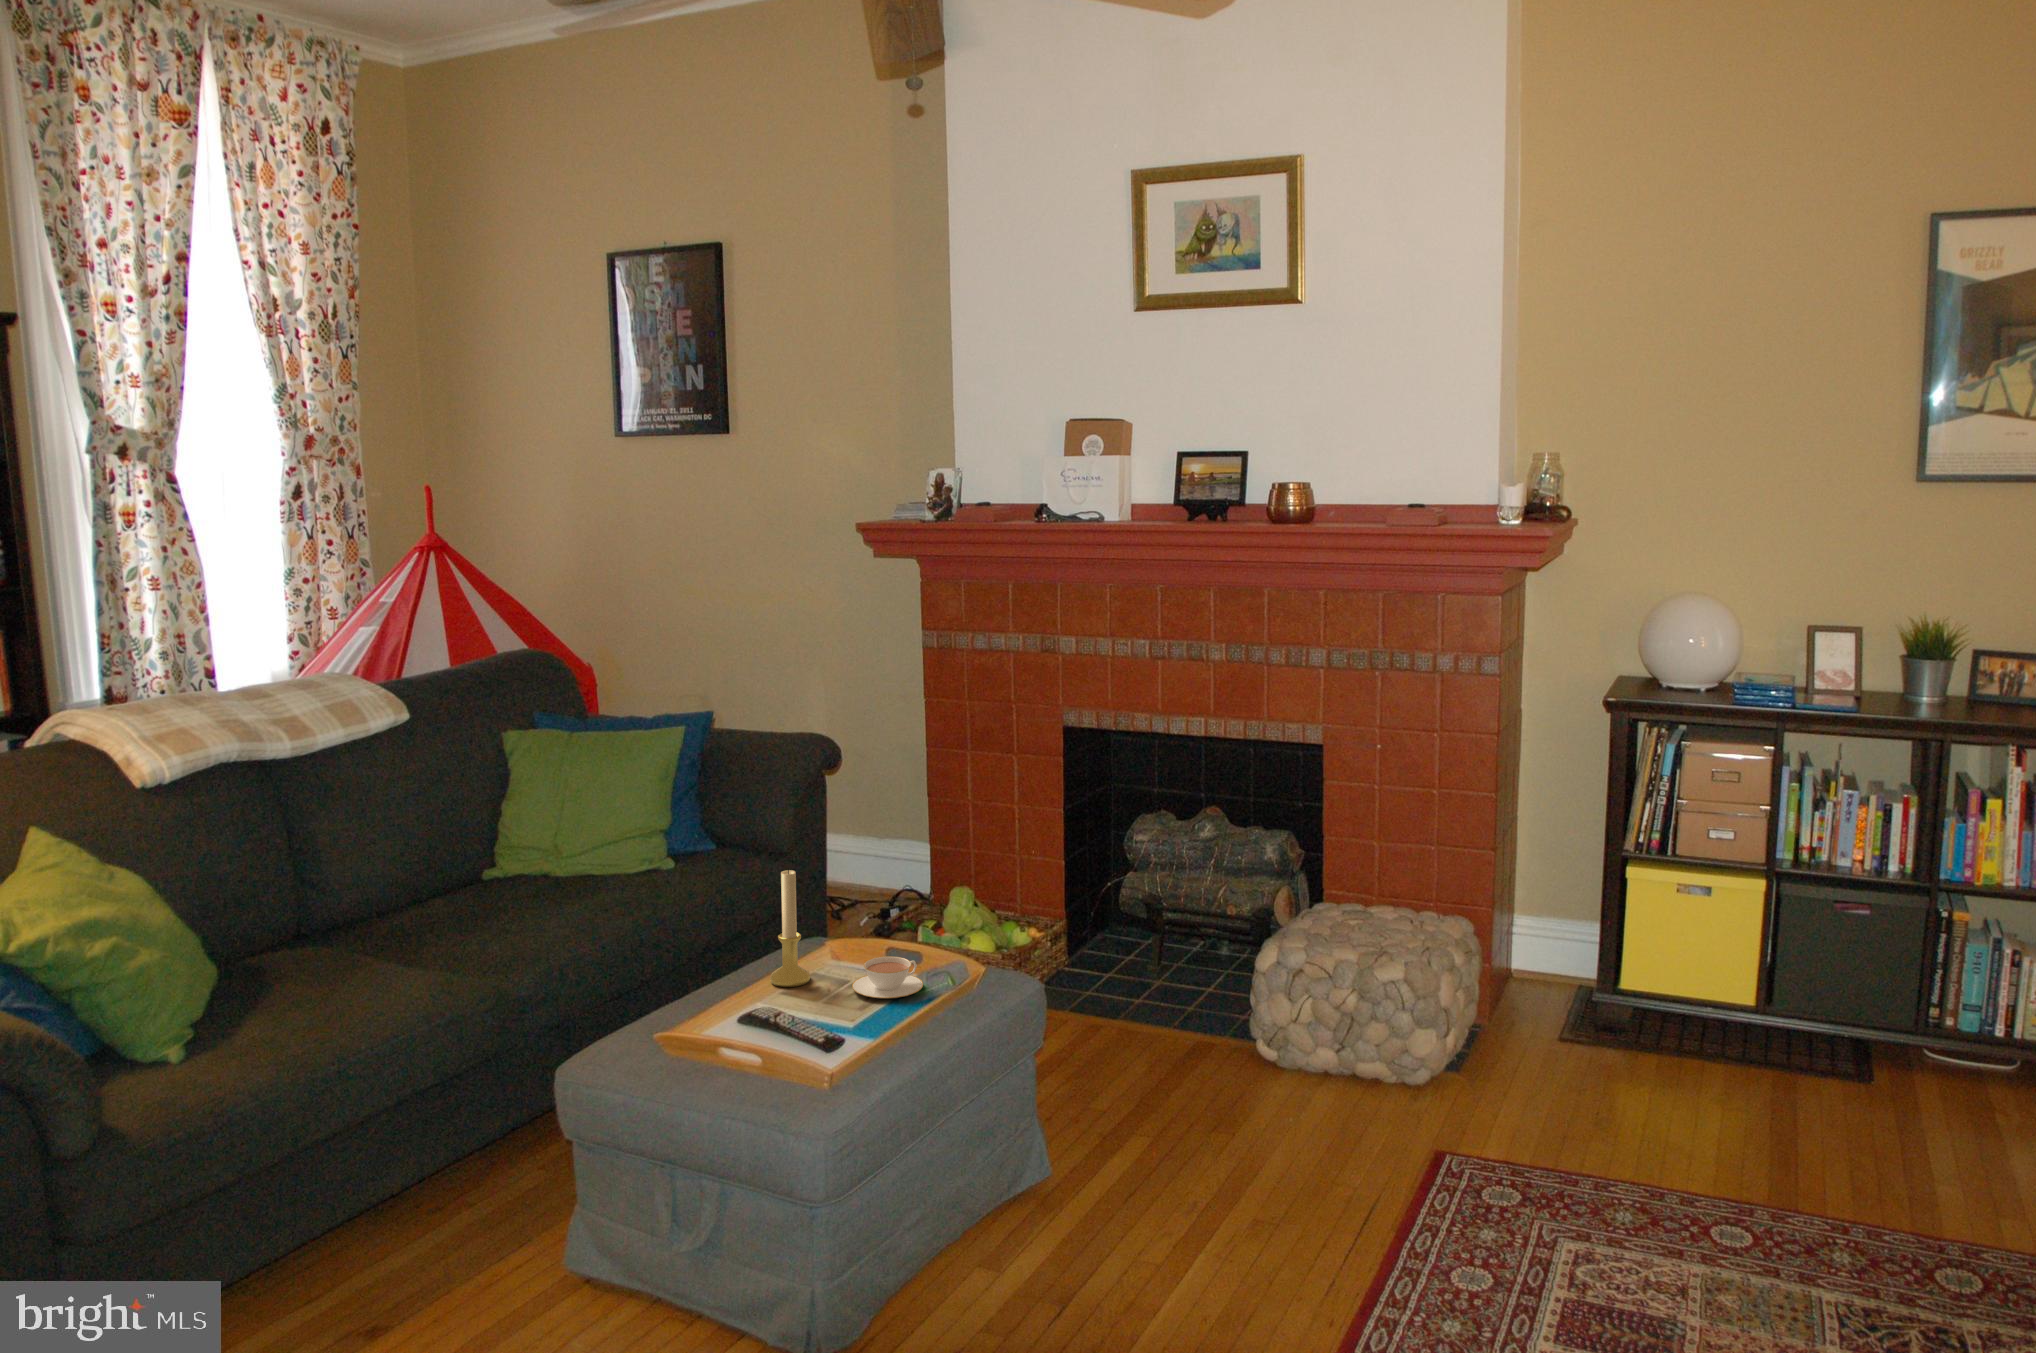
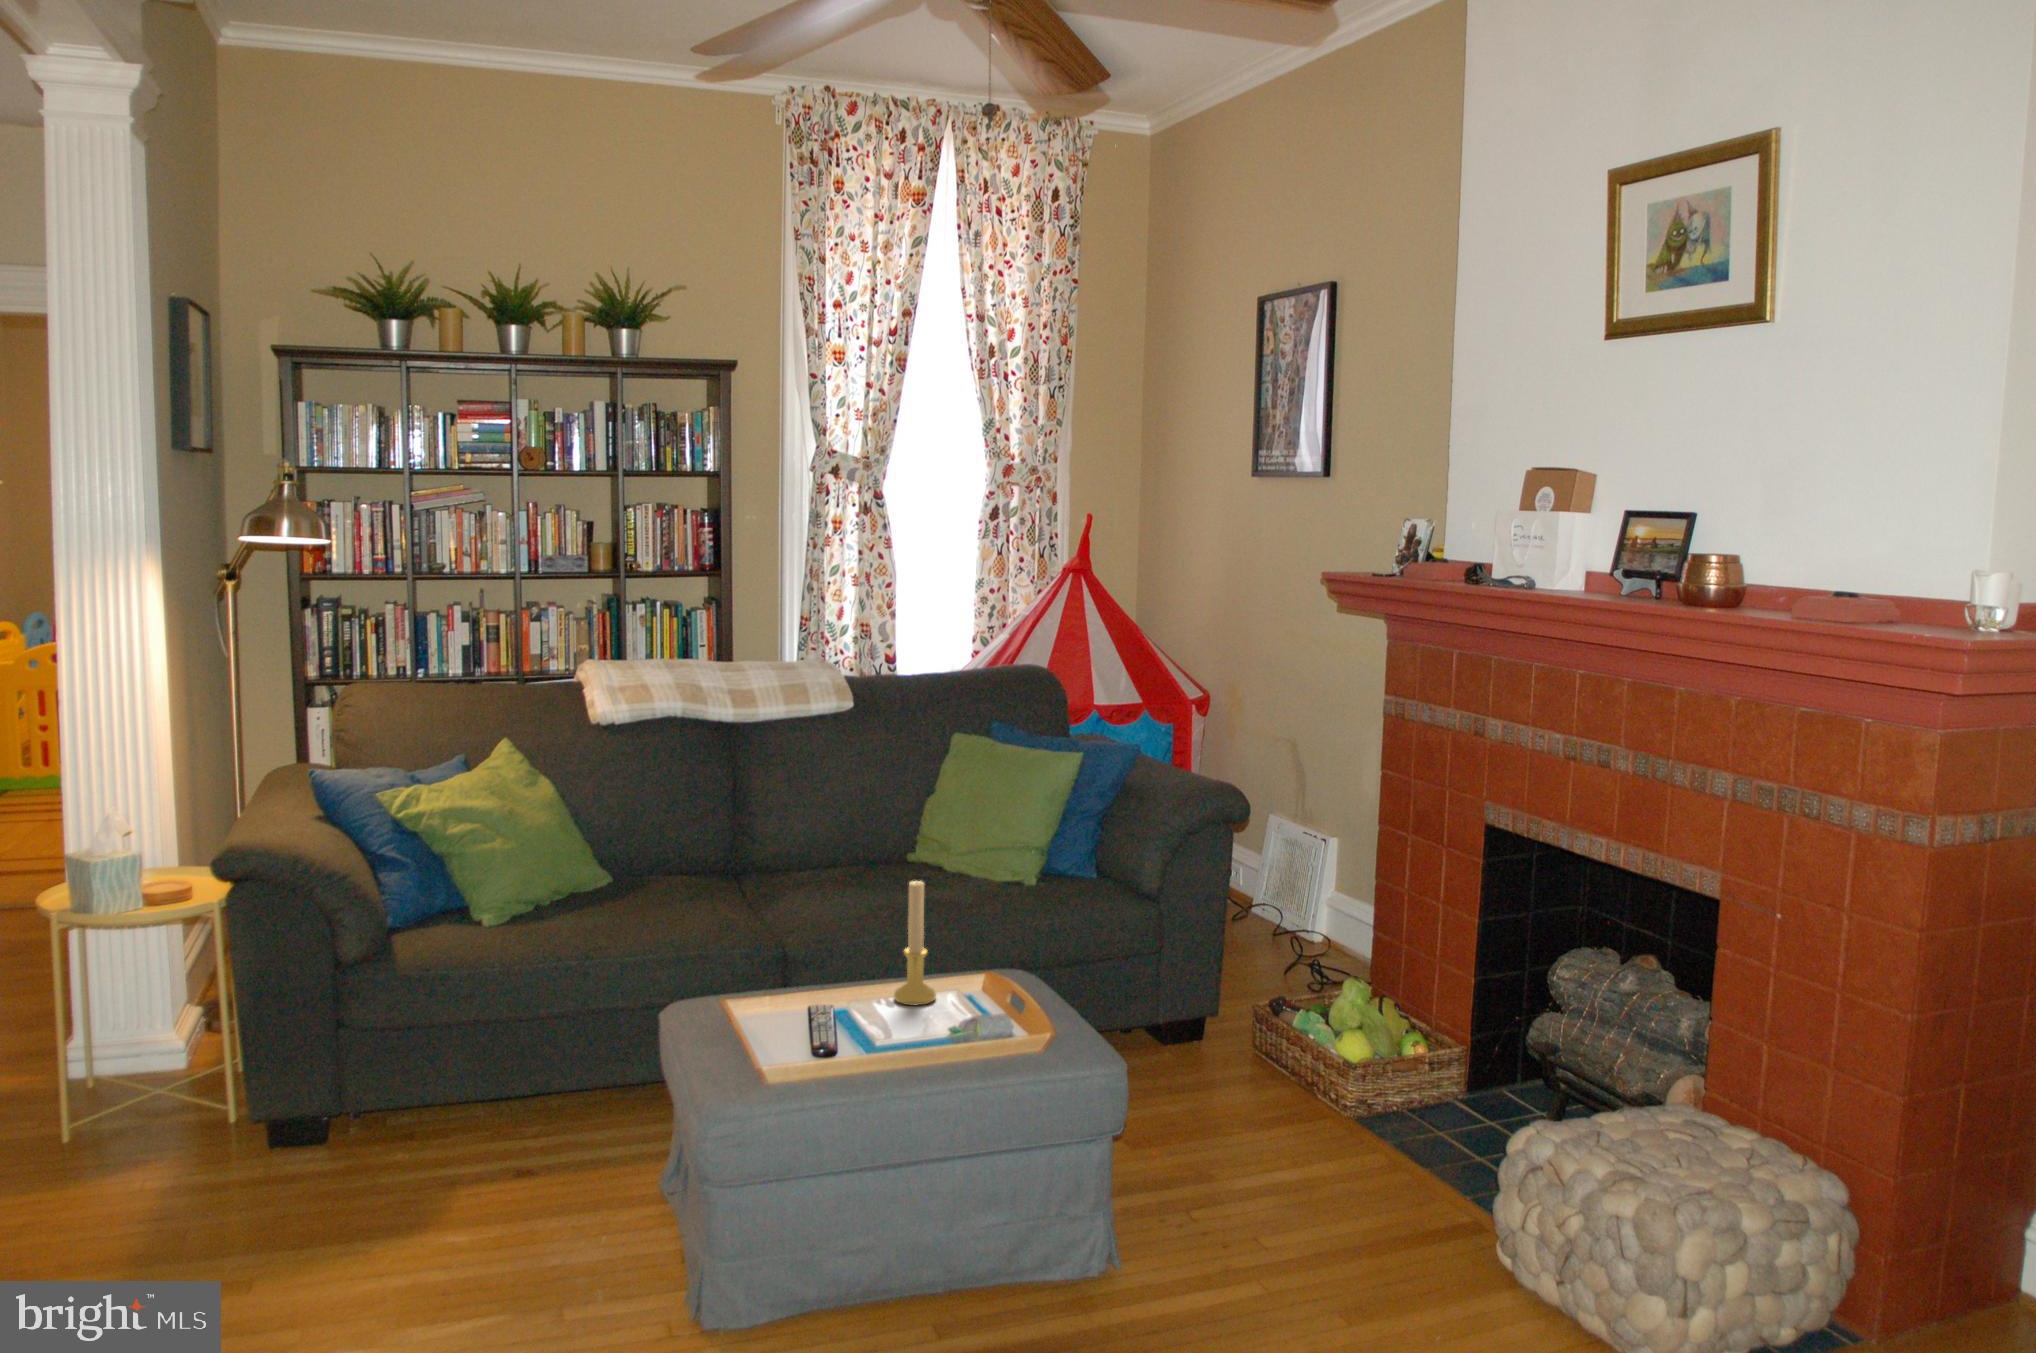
teacup: present [852,956,923,998] -> none [928,996,1007,1043]

